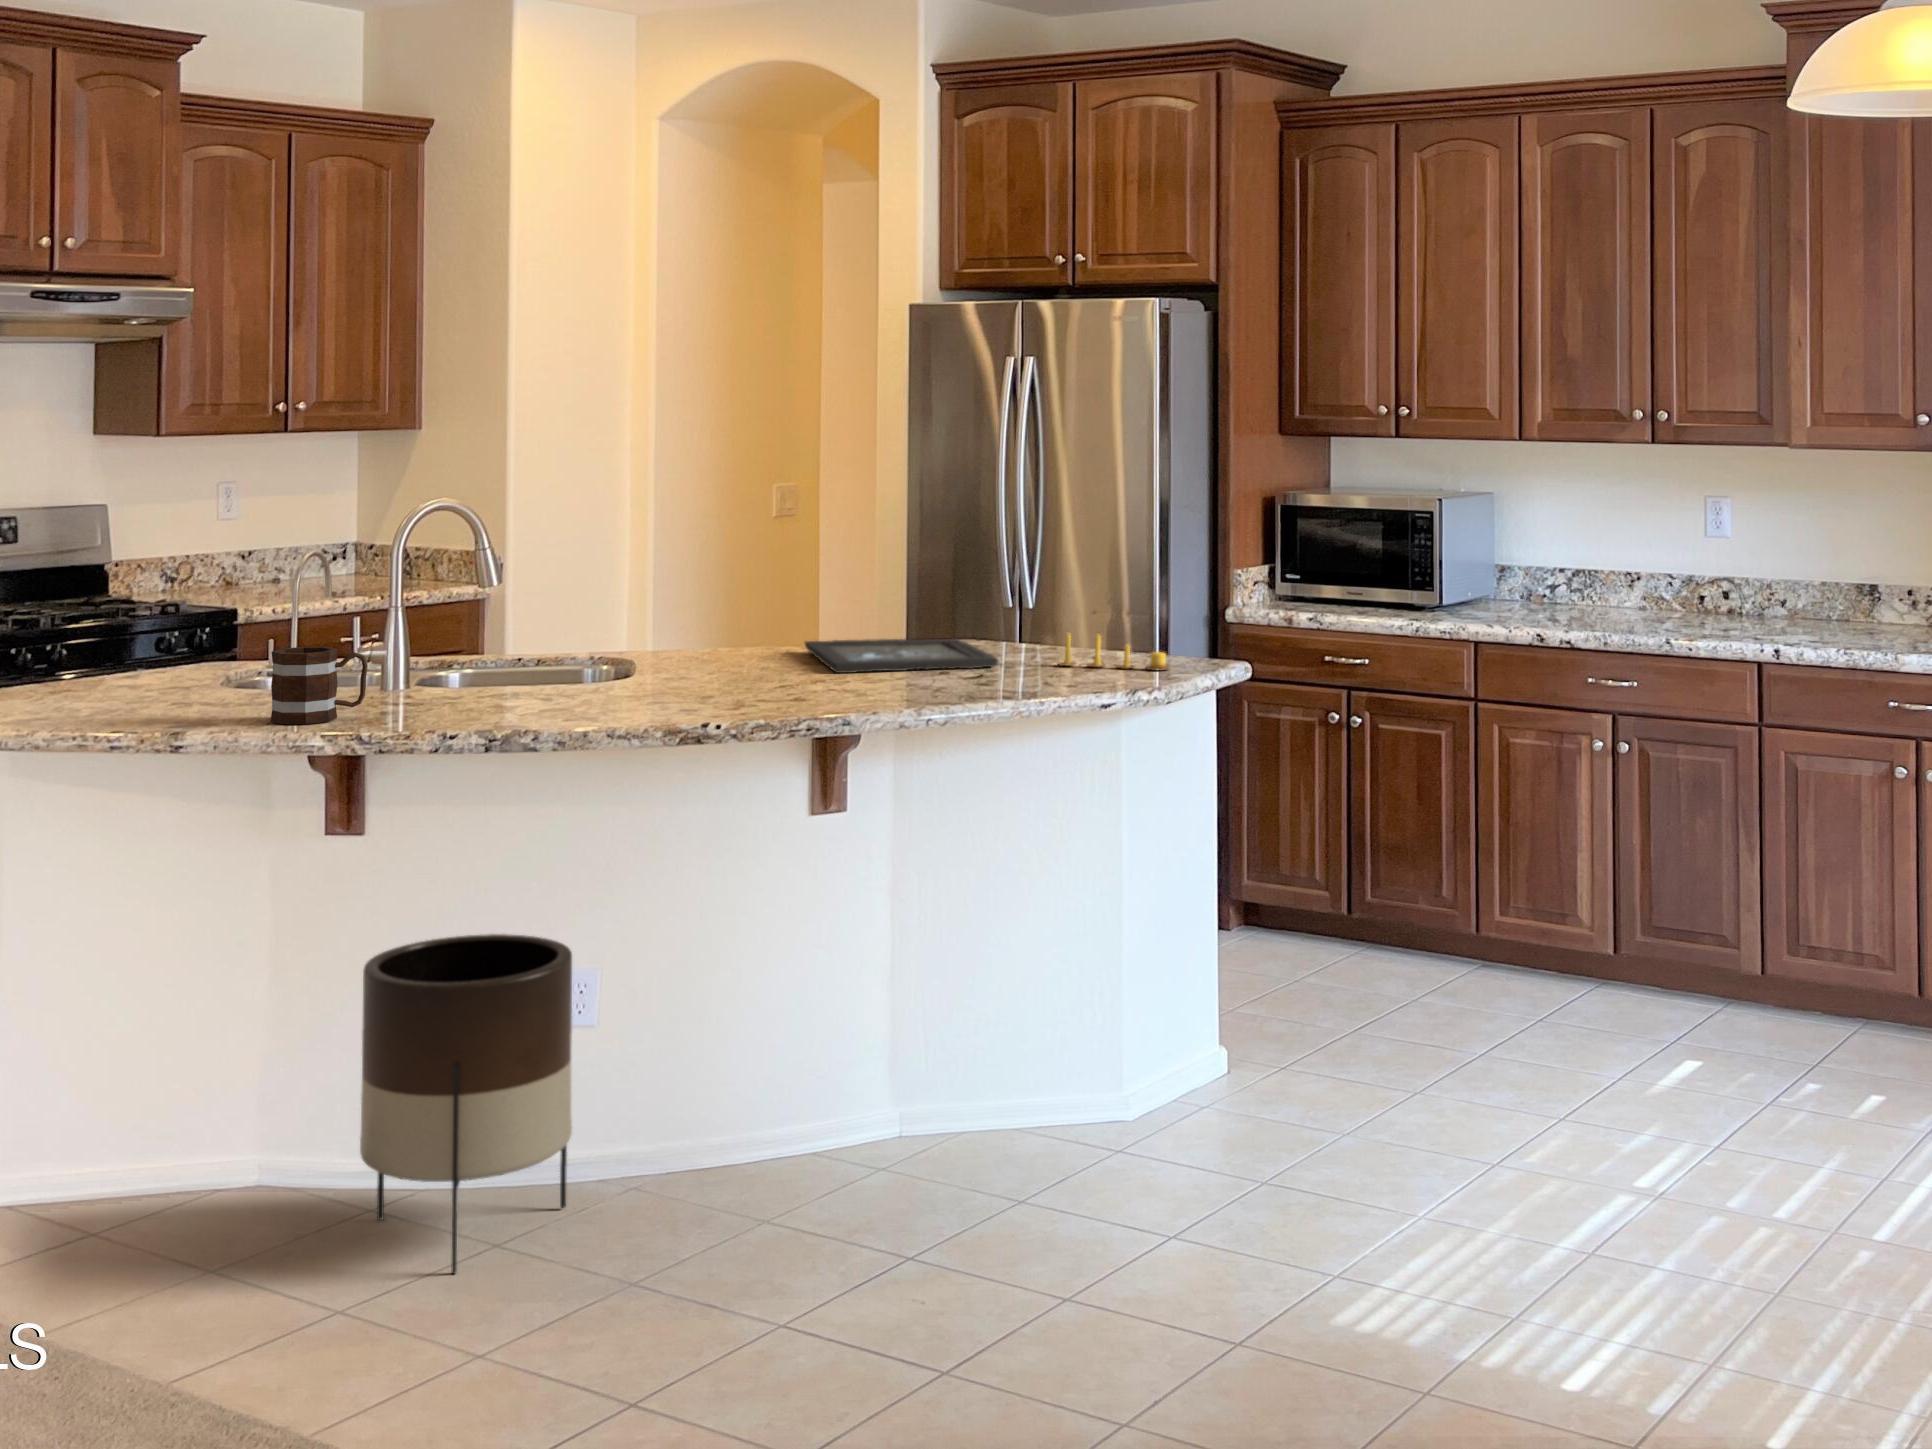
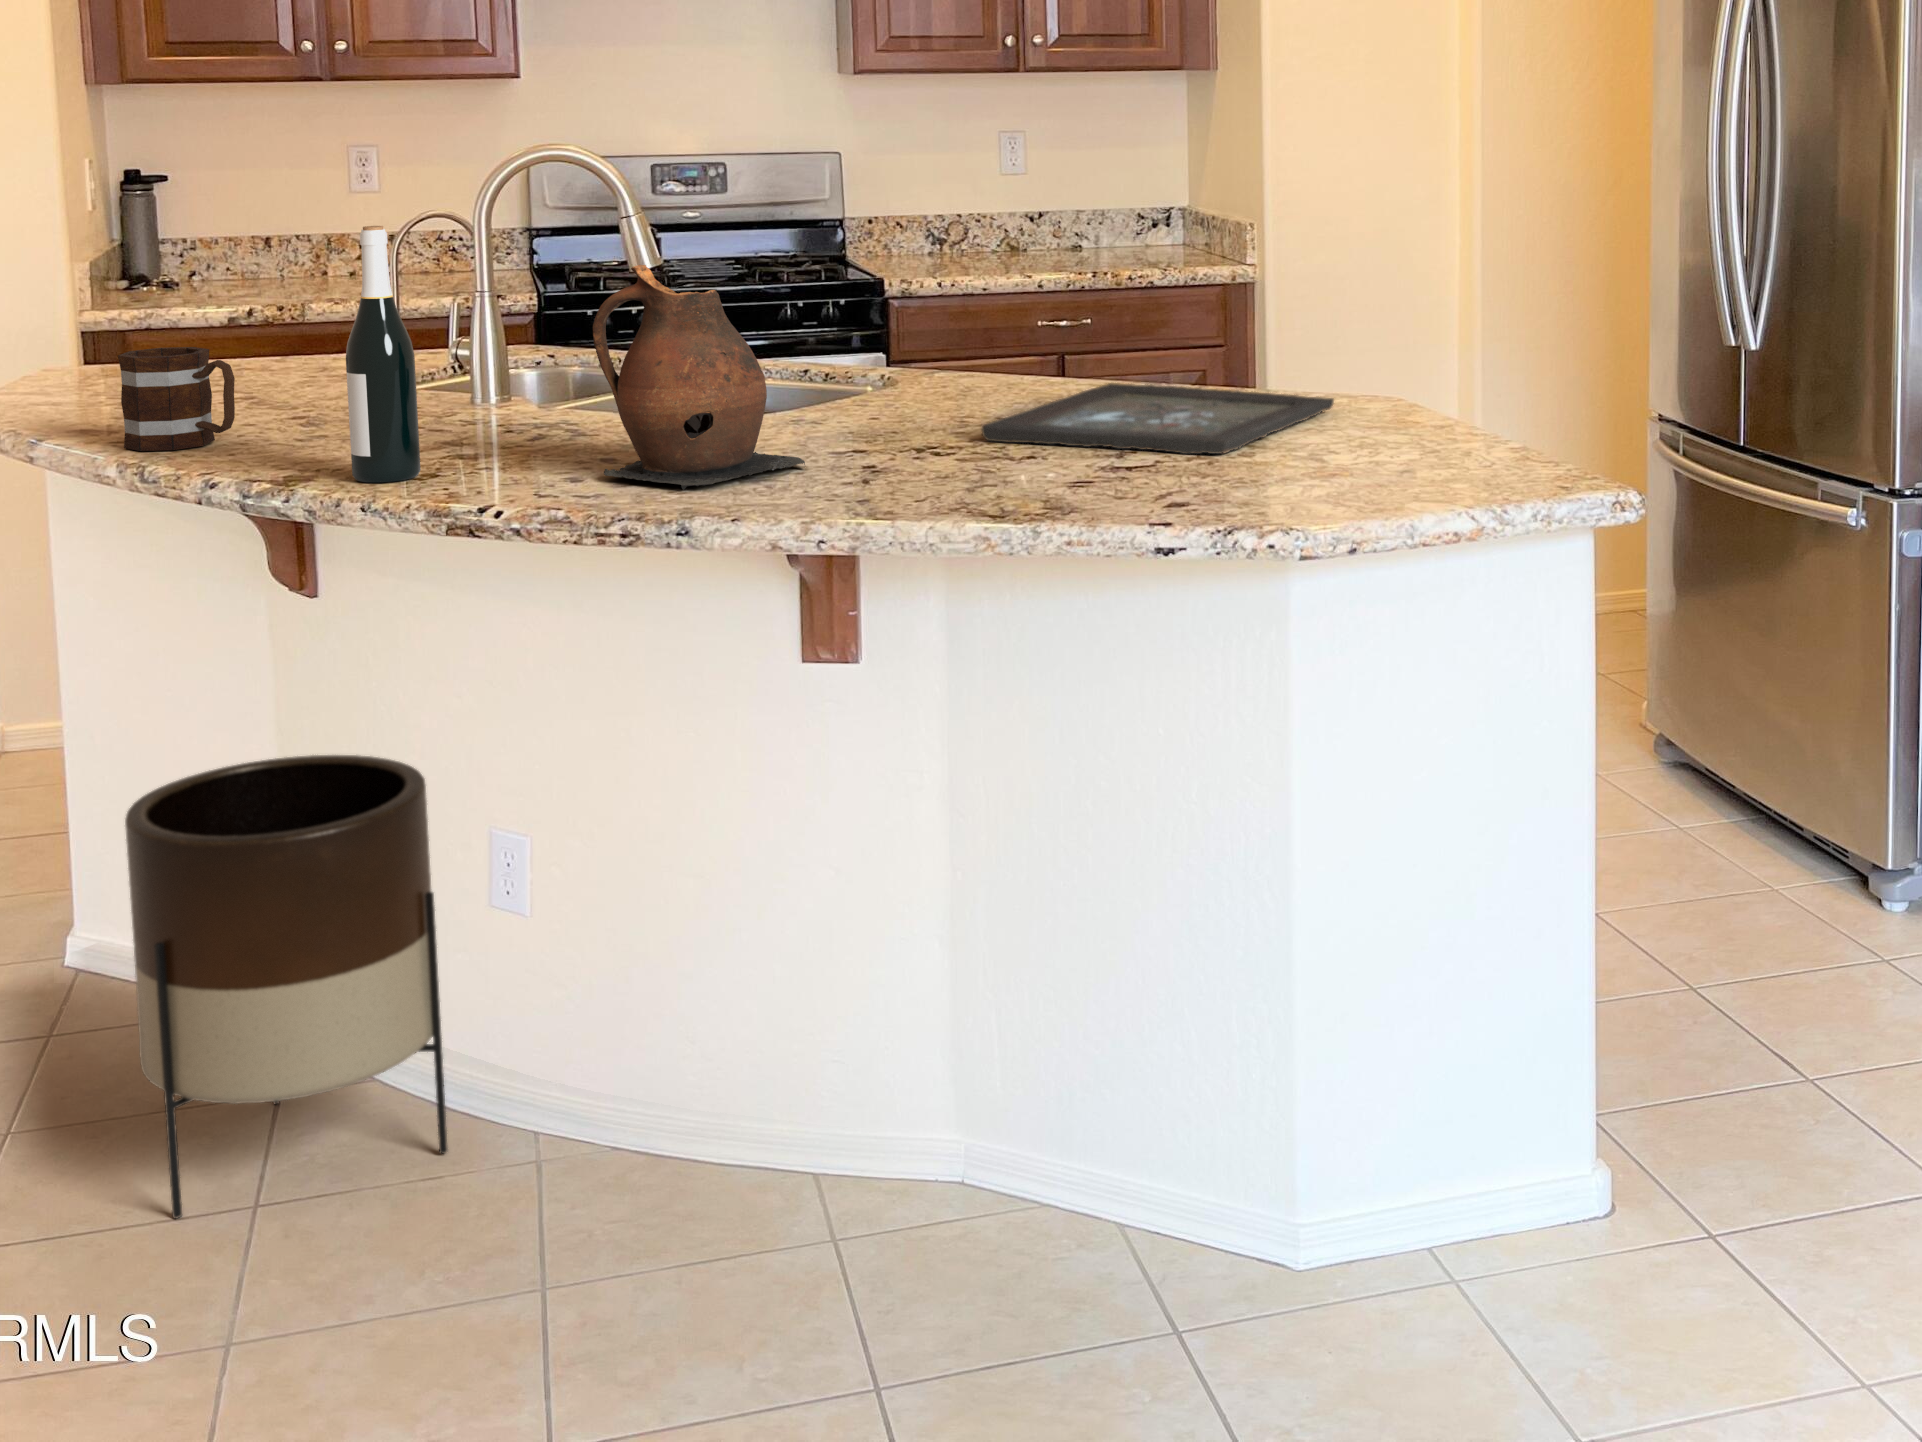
wine bottle: none [548,545,595,720] -> present [346,226,421,483]
ceramic pitcher: none [696,564,805,704] -> present [593,265,805,490]
candle: present [1058,633,1170,671] -> none [1311,403,1450,492]

